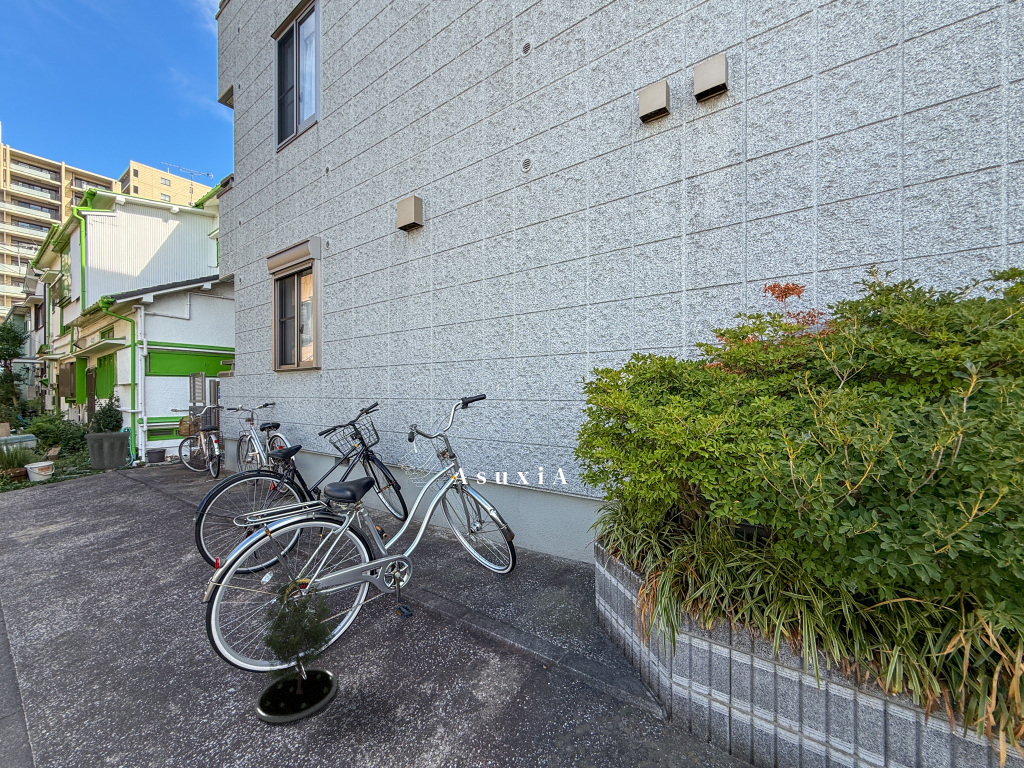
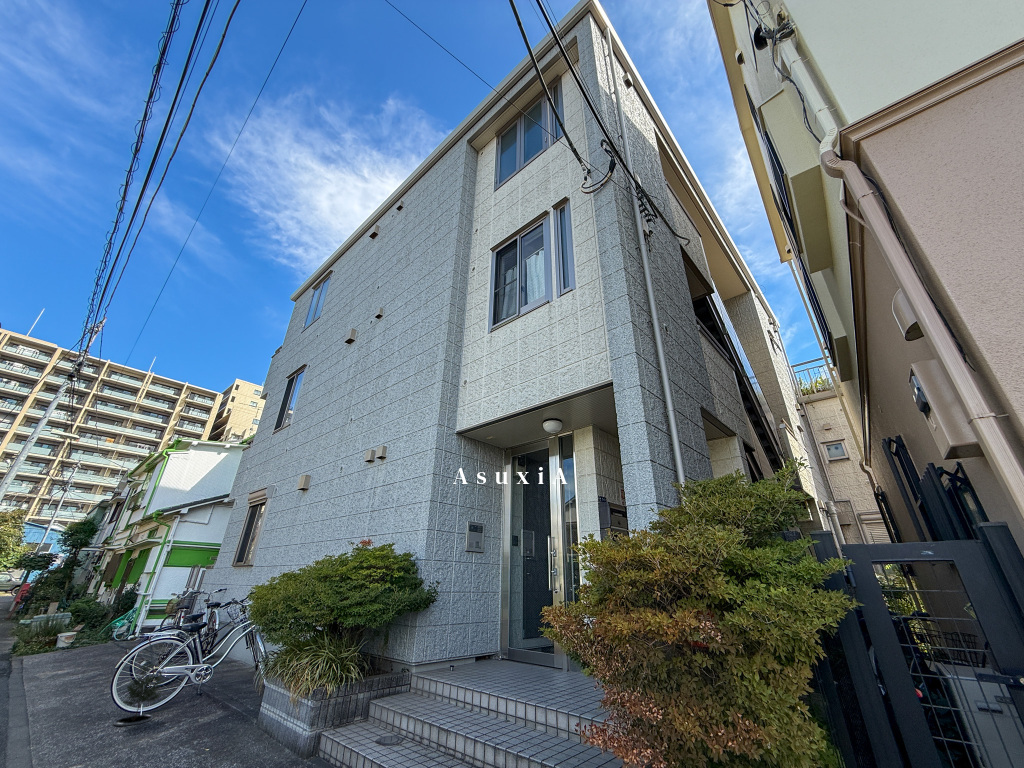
trash can: present [84,430,131,469] -> none [99,609,137,641]

